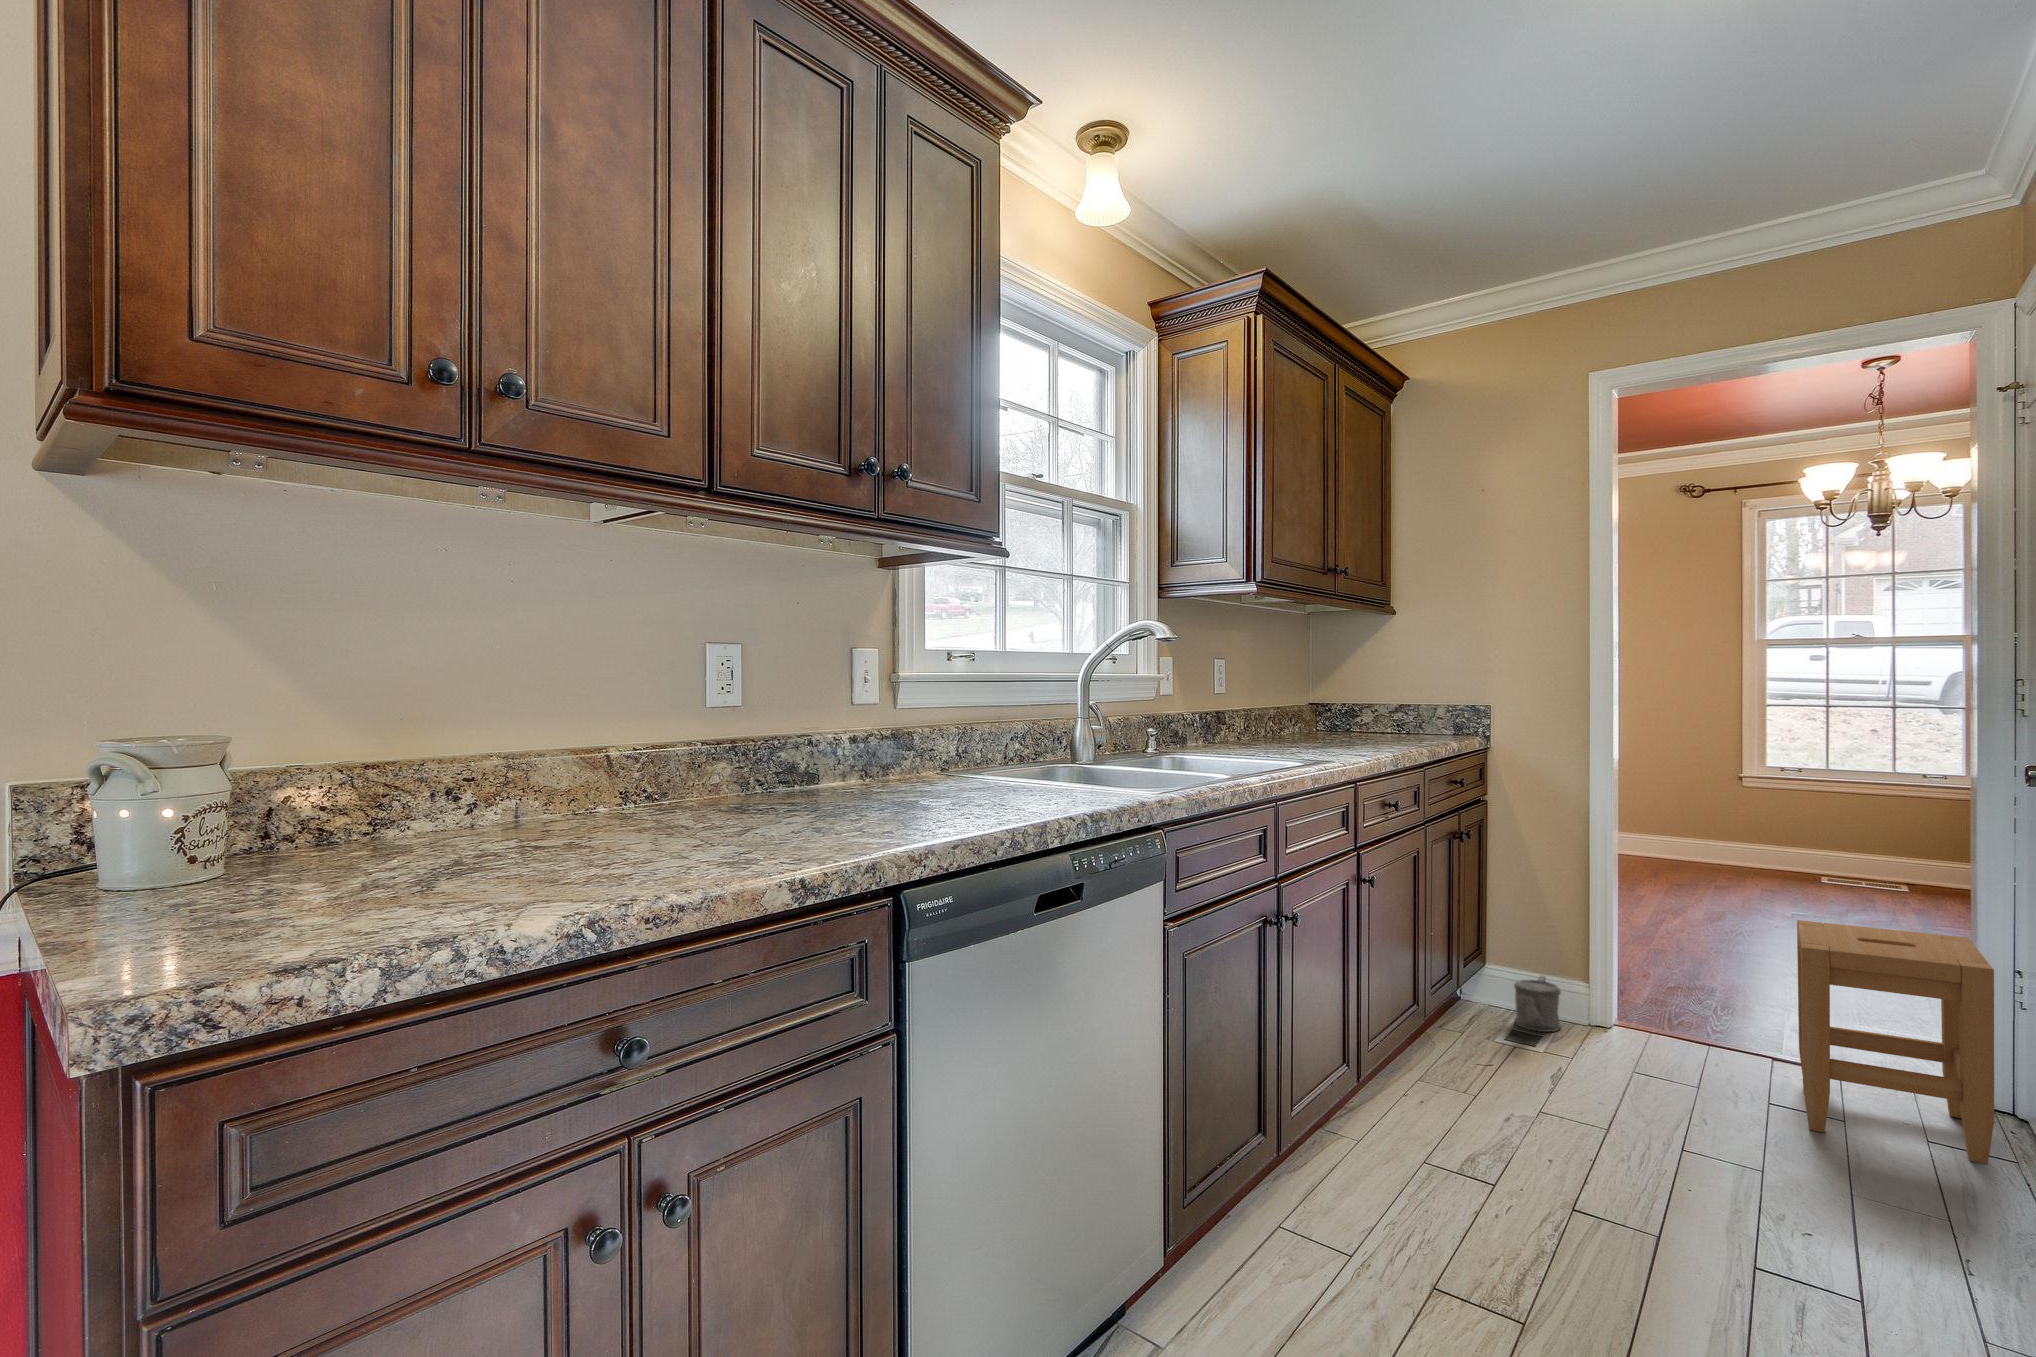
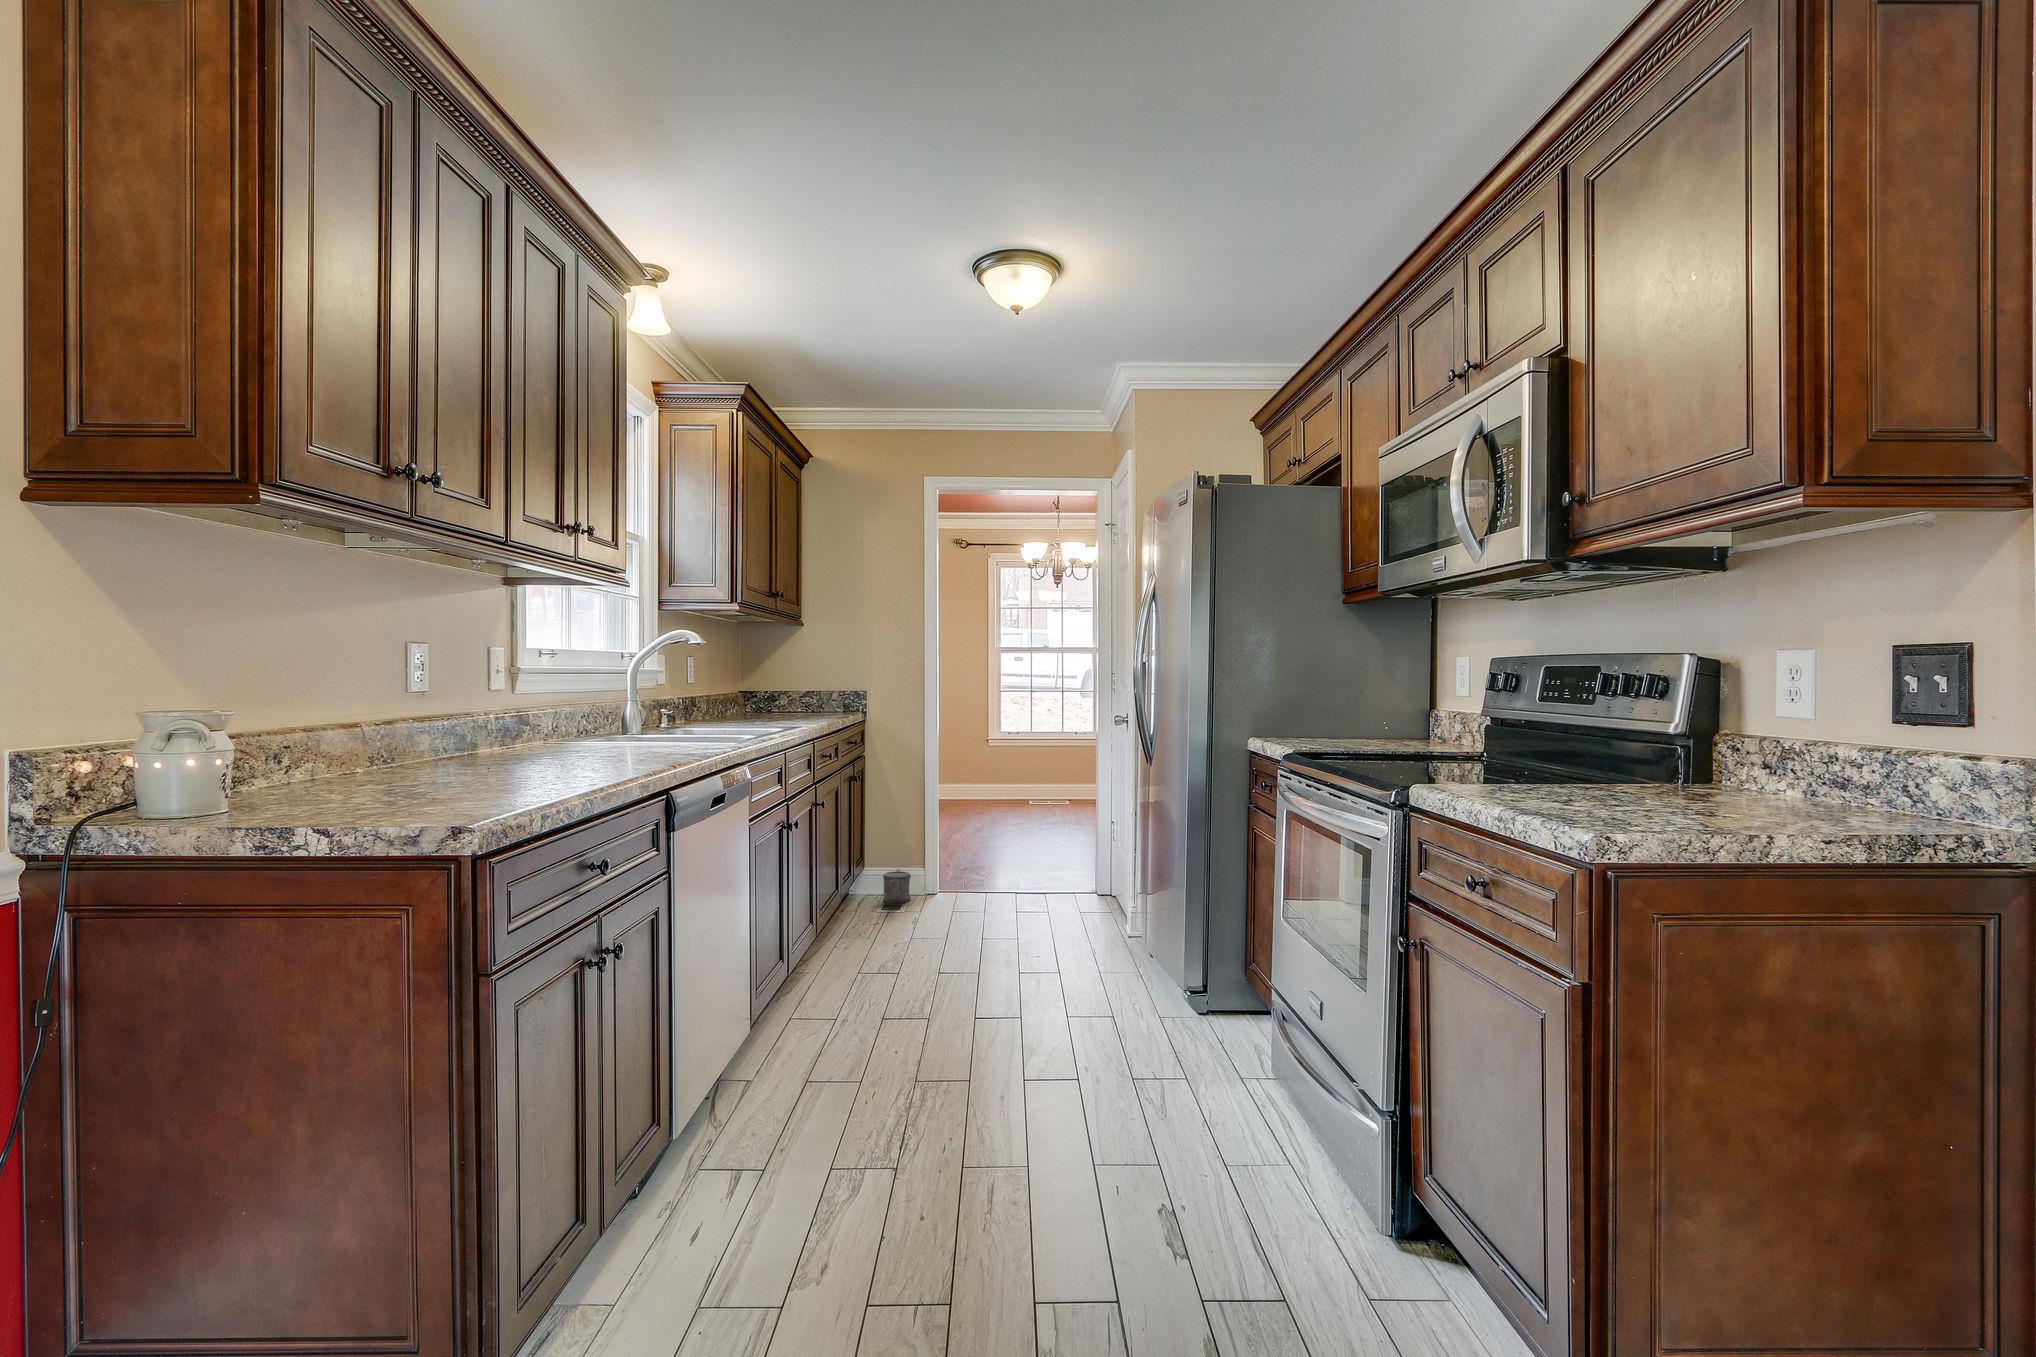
stool: present [1797,920,1994,1164] -> none [1035,812,1118,924]

